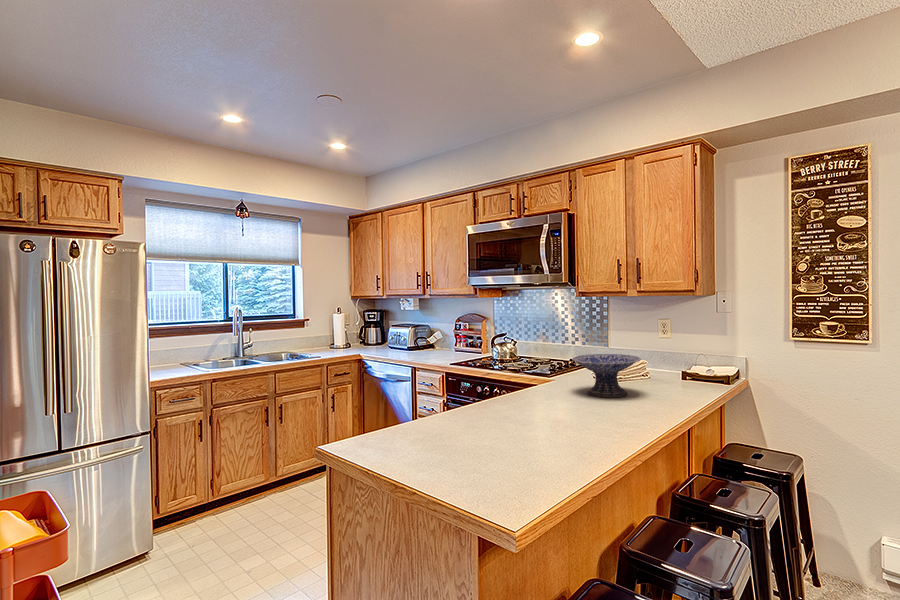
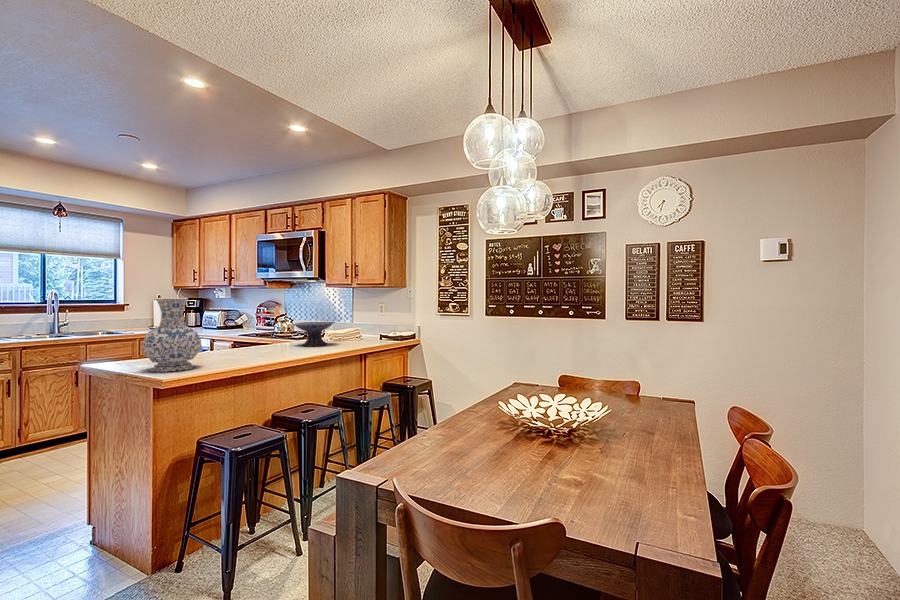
vase: none [432,336,527,485] -> present [142,298,202,372]

